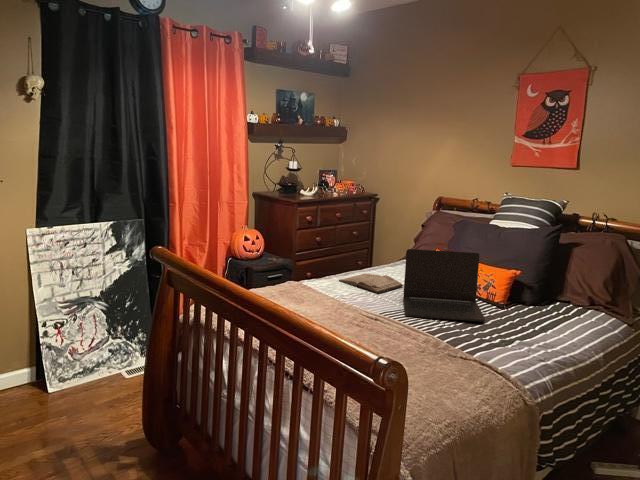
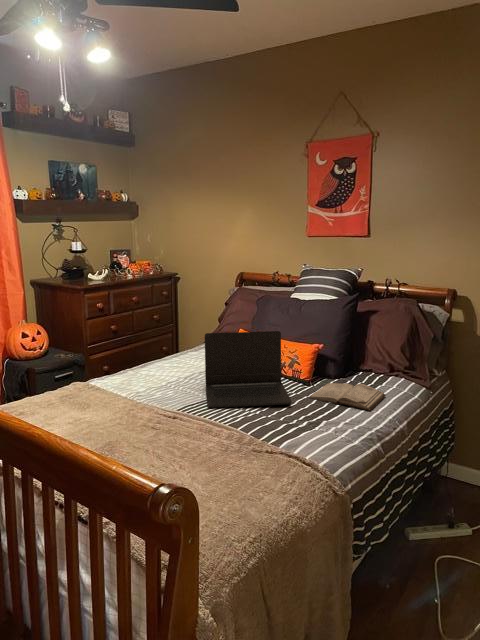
diary: present [339,274,403,294] -> present [309,383,386,411]

